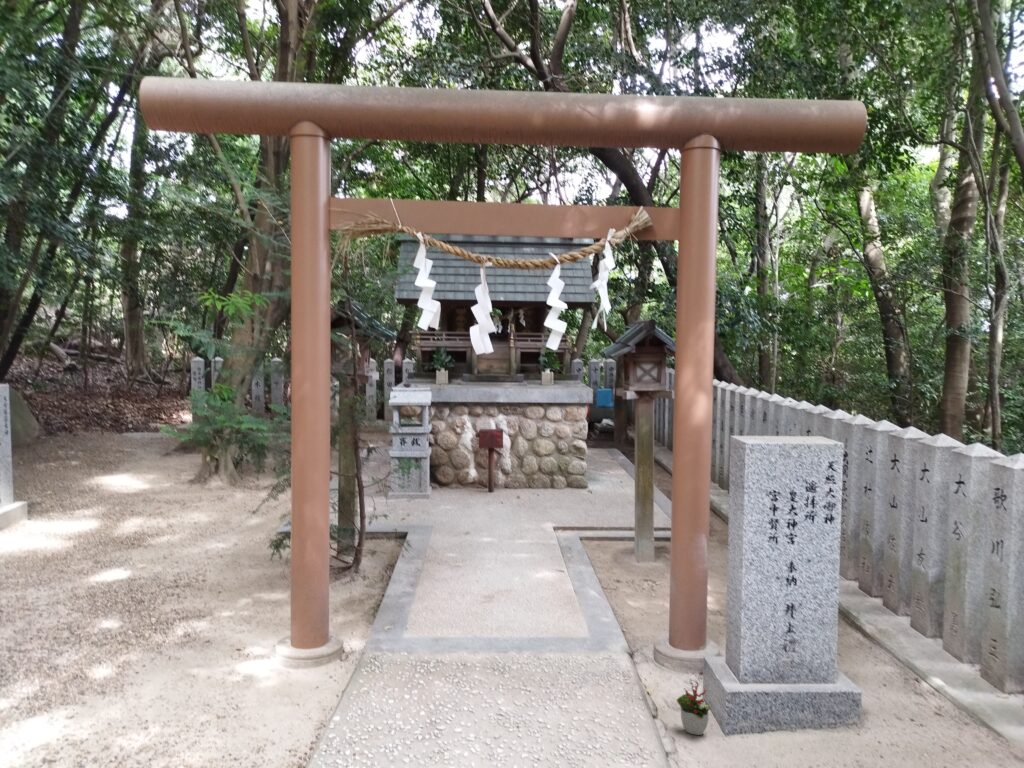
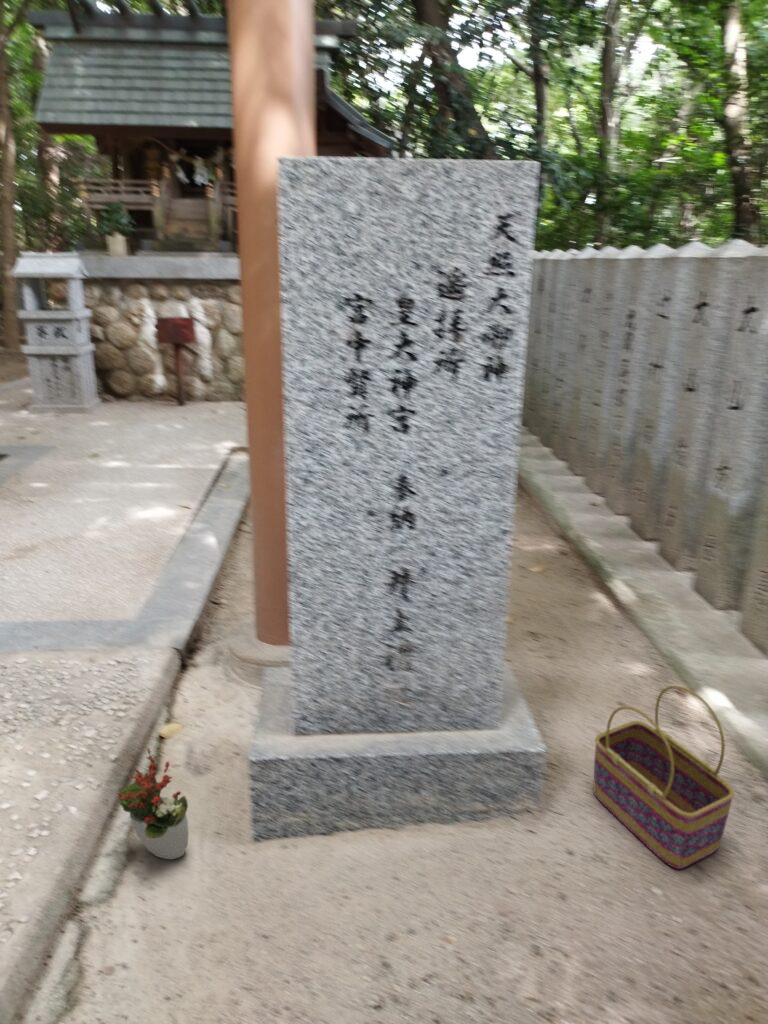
basket: none [883,666,954,750] -> present [594,686,735,869]

